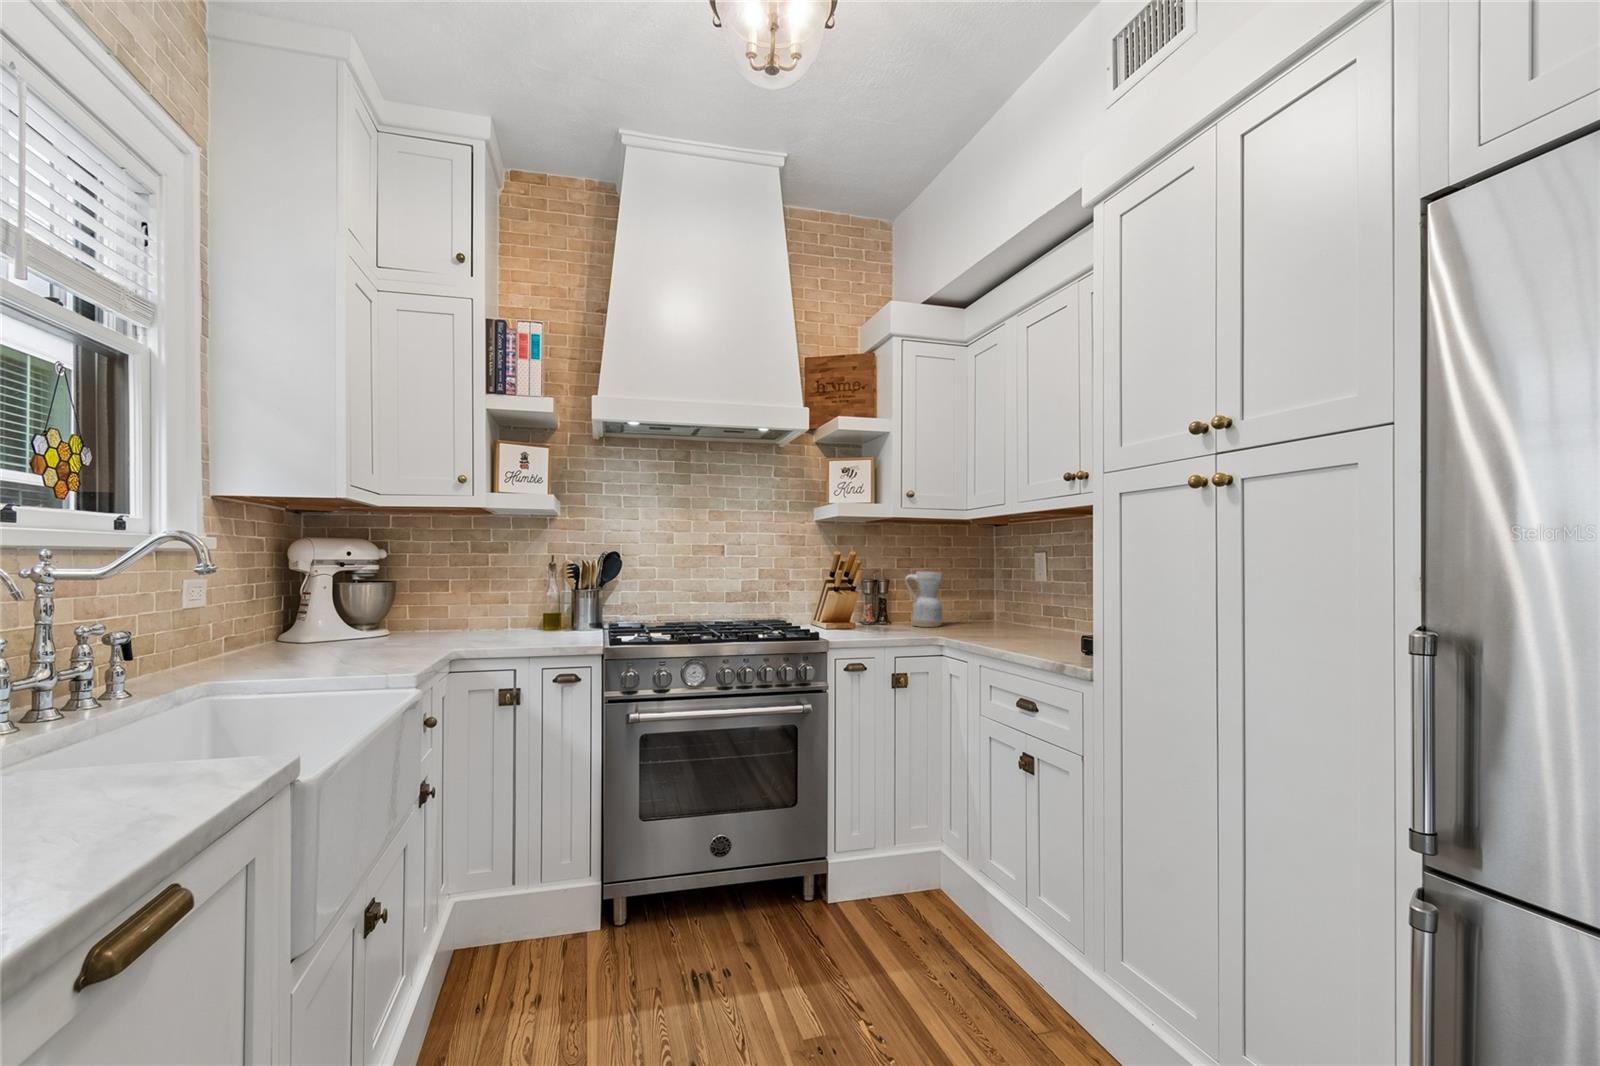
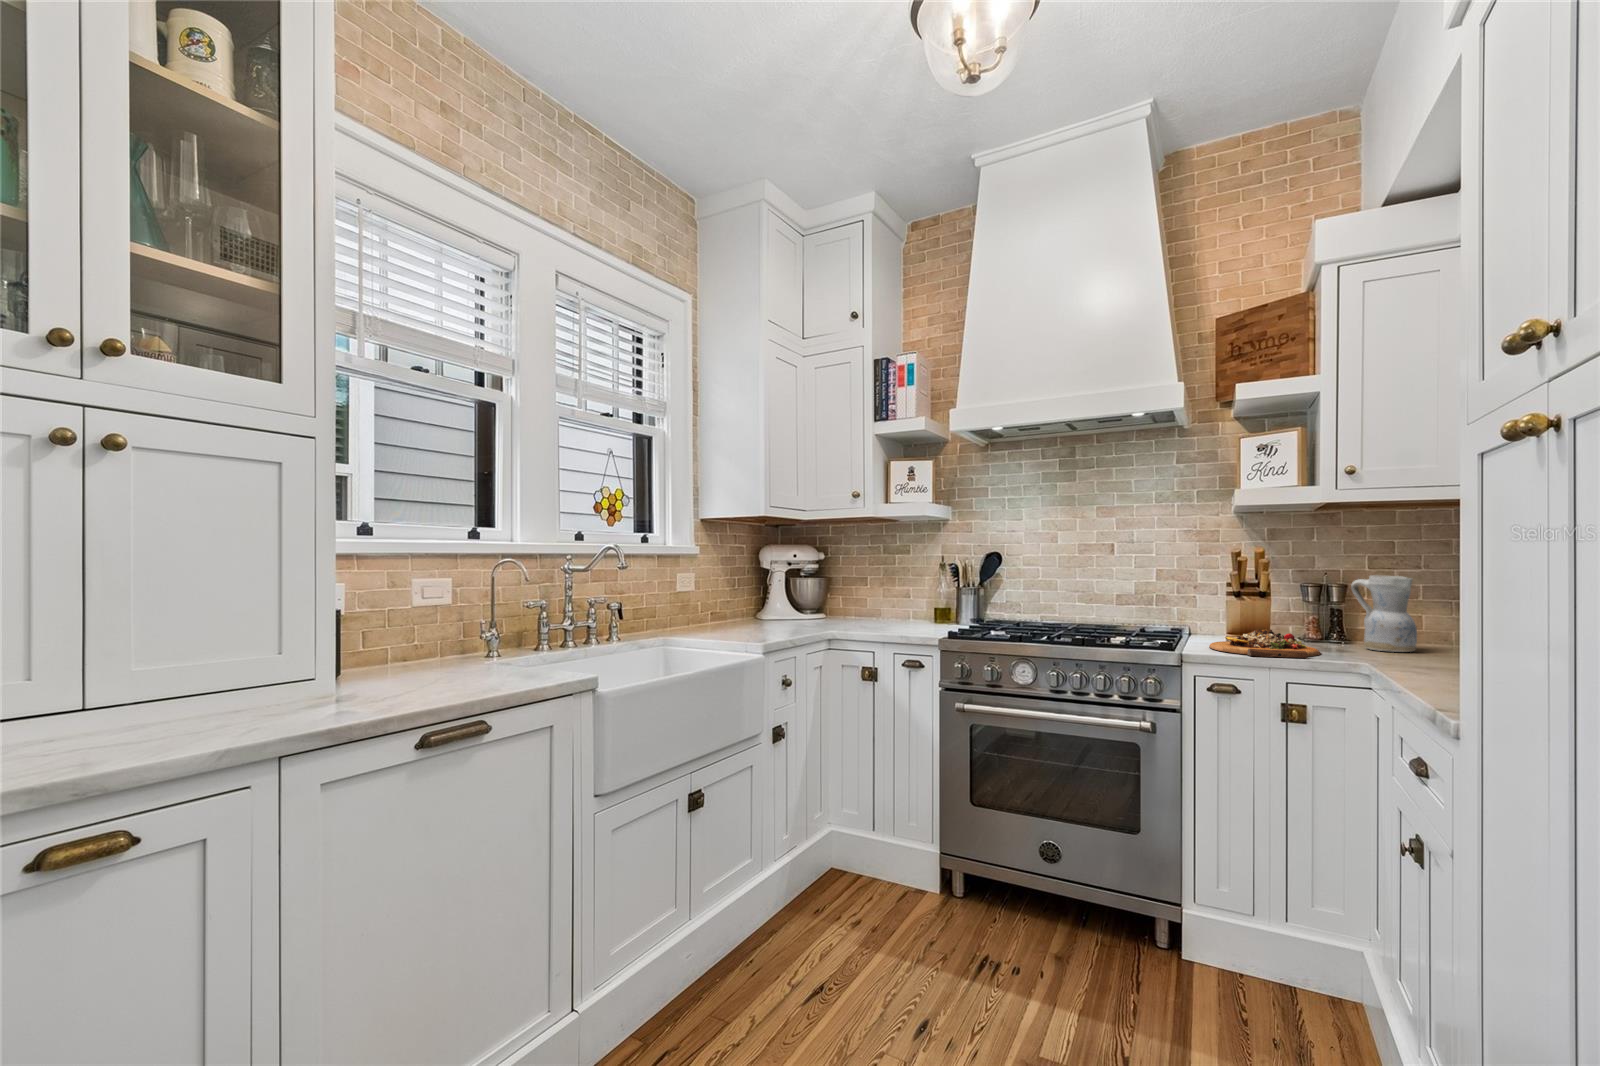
cutting board: none [830,616,908,638] -> present [1209,629,1321,658]

